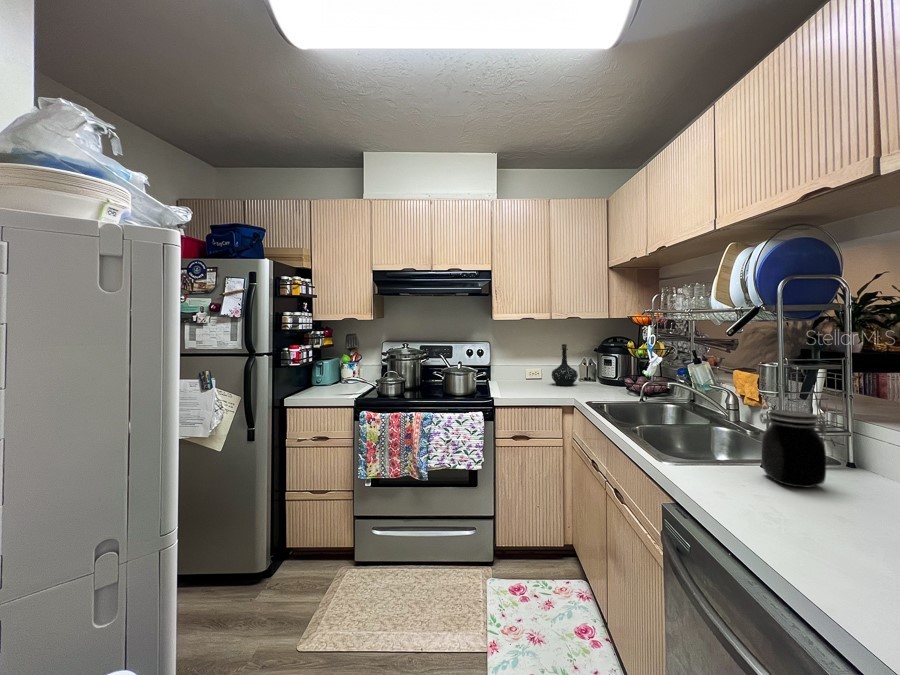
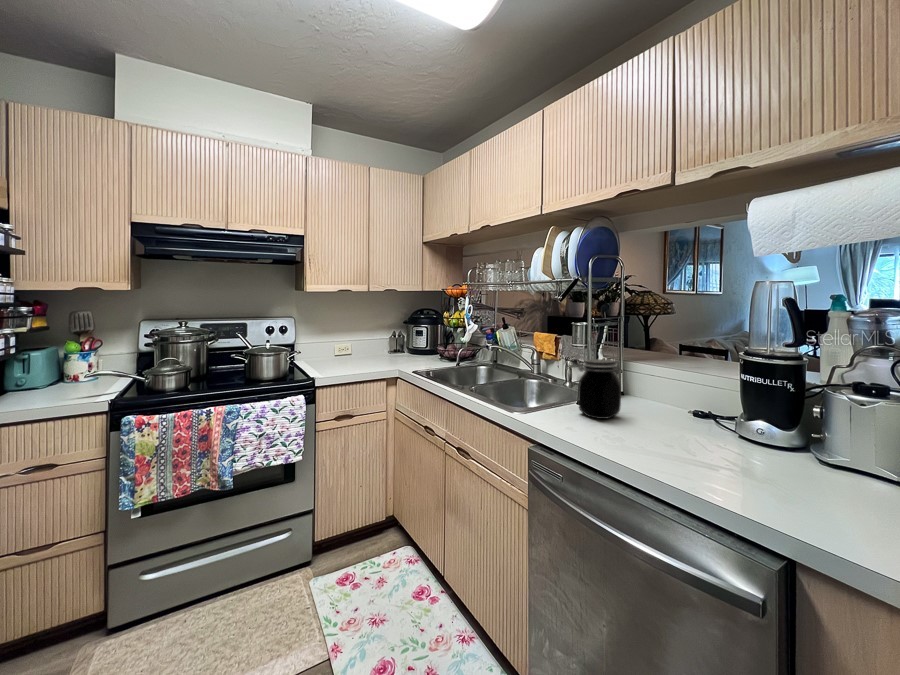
bottle: present [552,344,578,386] -> none [365,319,391,361]

